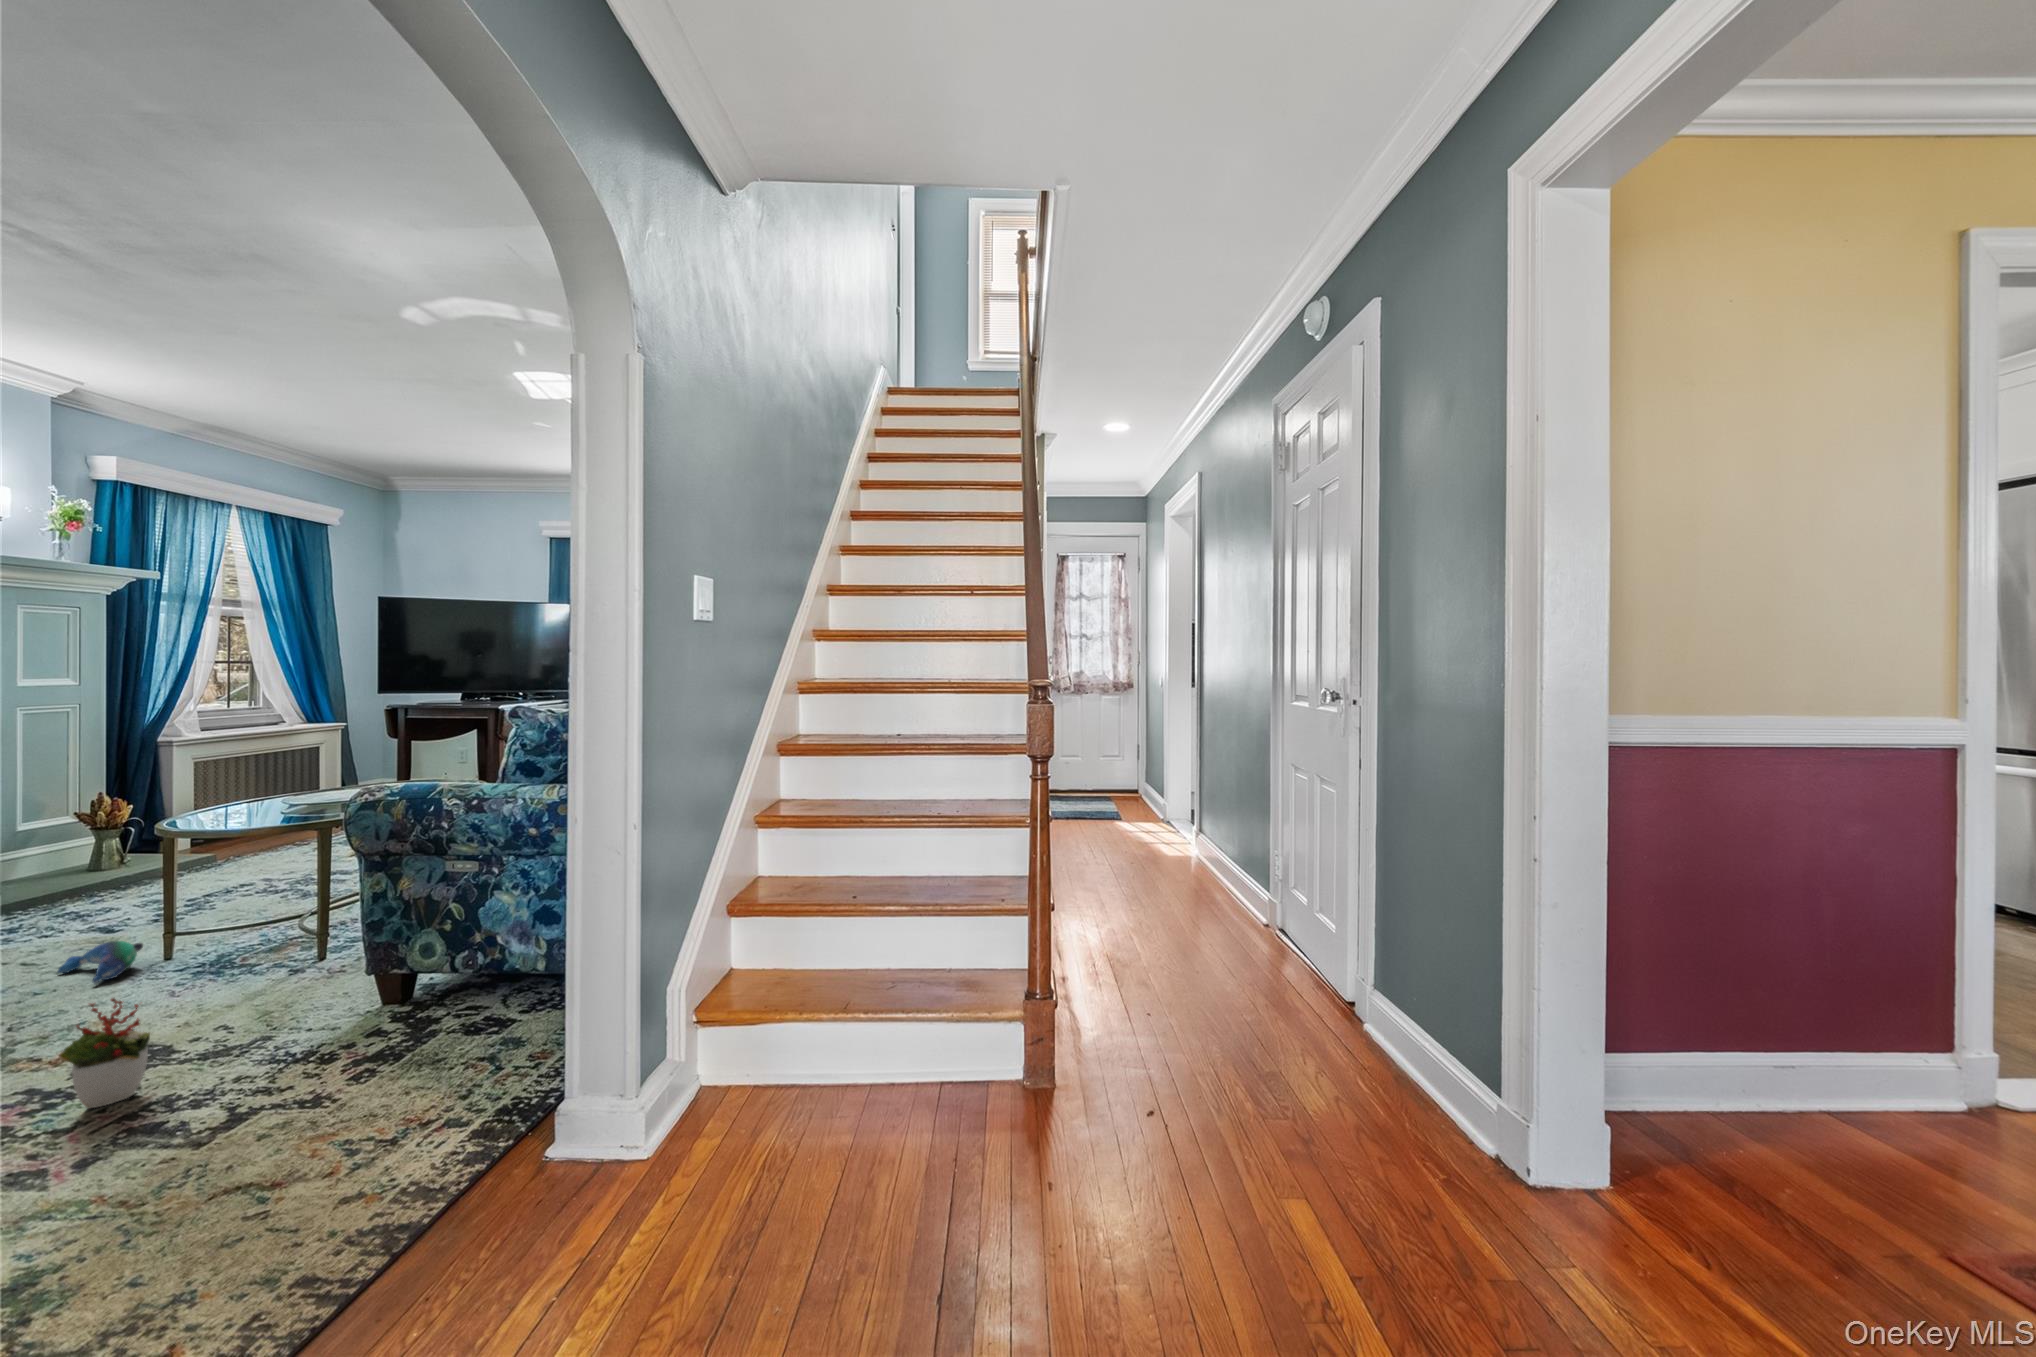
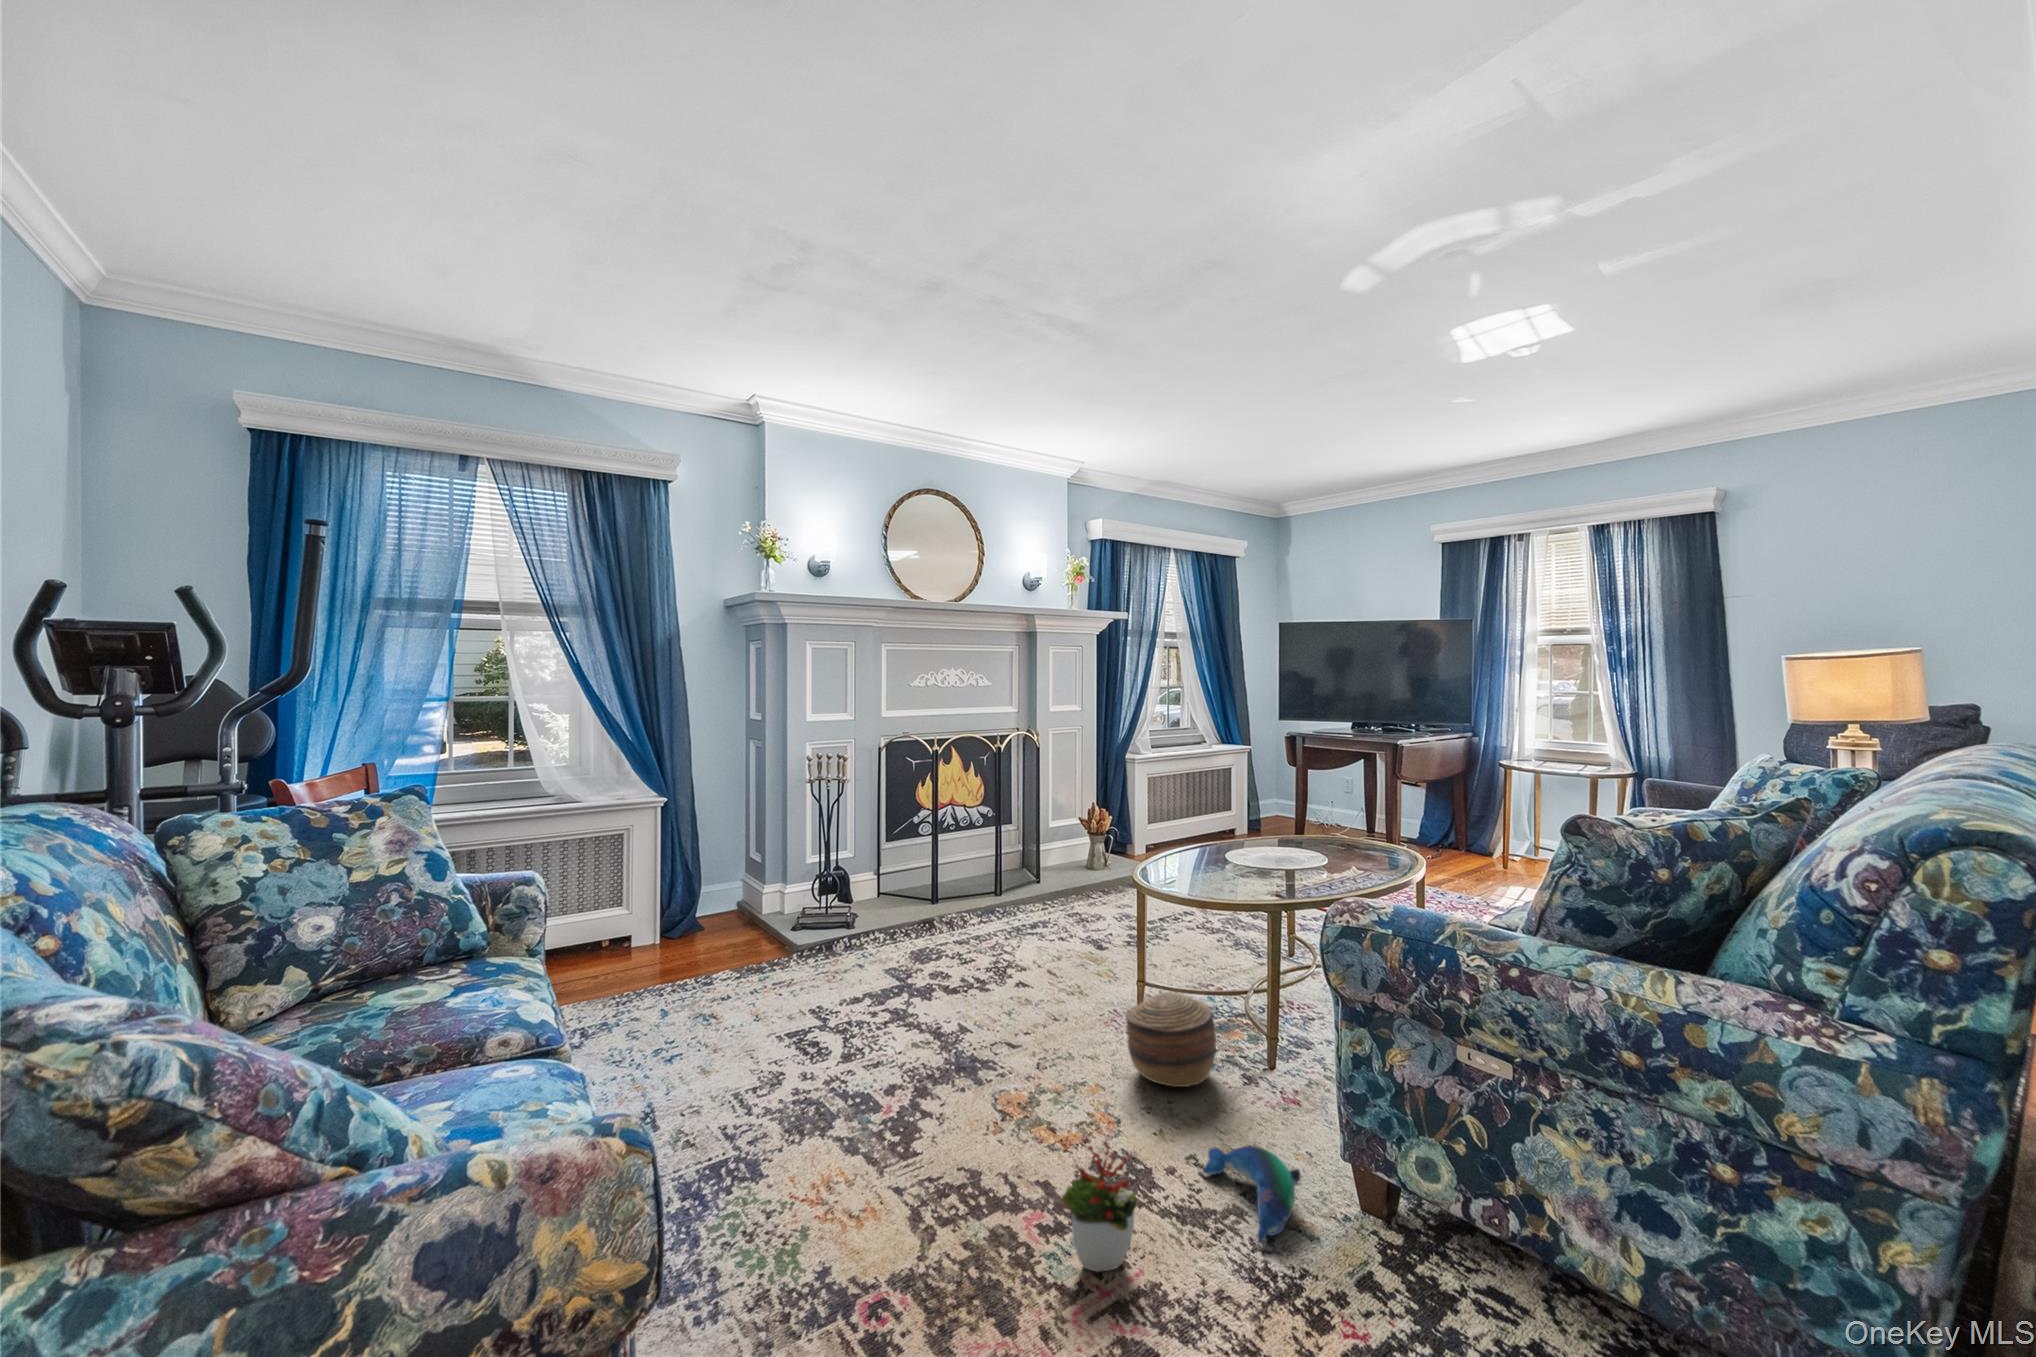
basket: none [147,913,258,995] -> present [1126,992,1216,1087]
plush toy: present [58,941,143,983] -> present [1203,1146,1301,1243]

